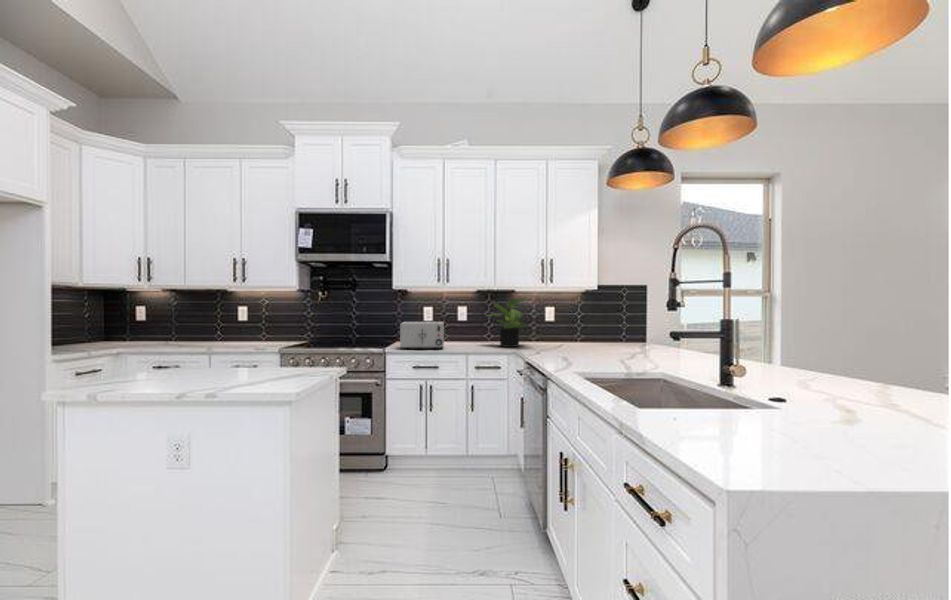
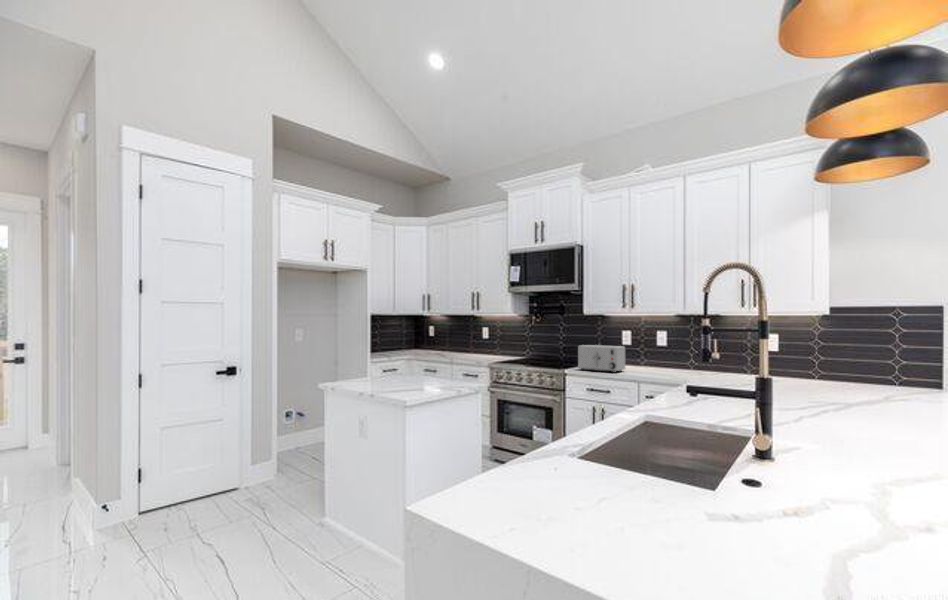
potted plant: present [488,298,526,347] -> none [669,322,721,378]

